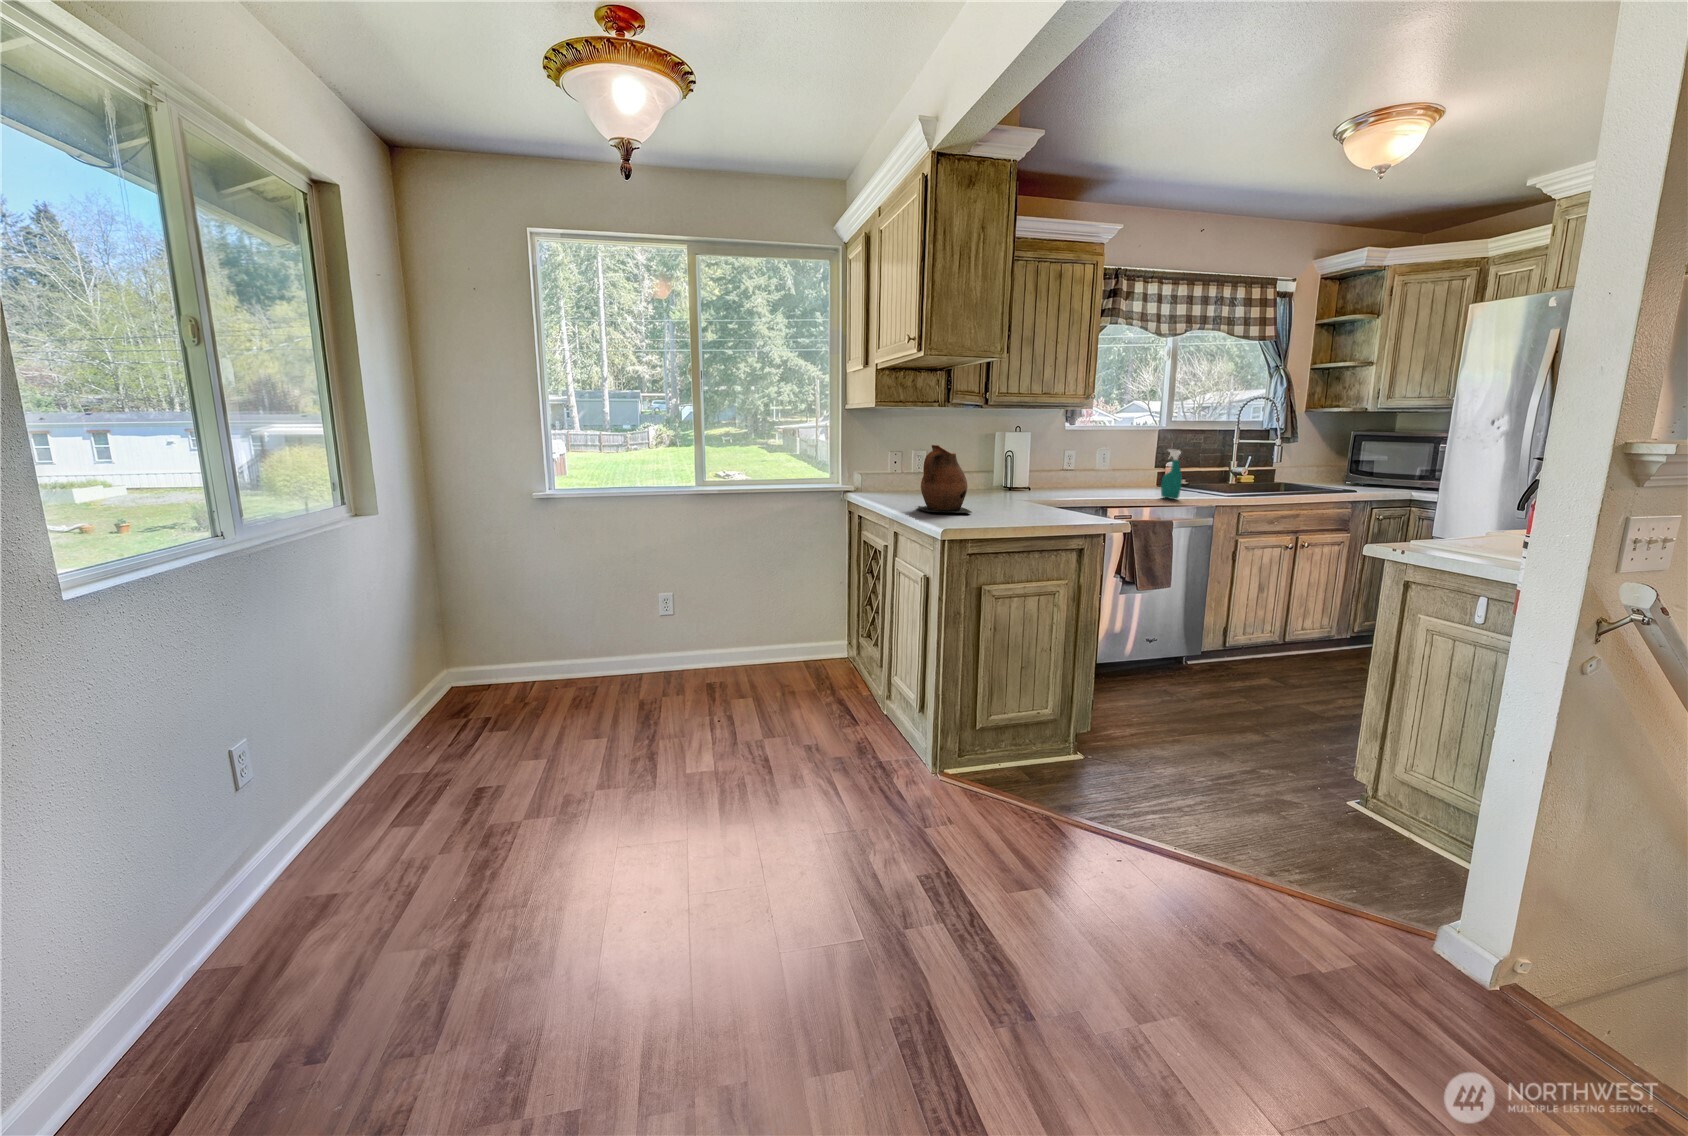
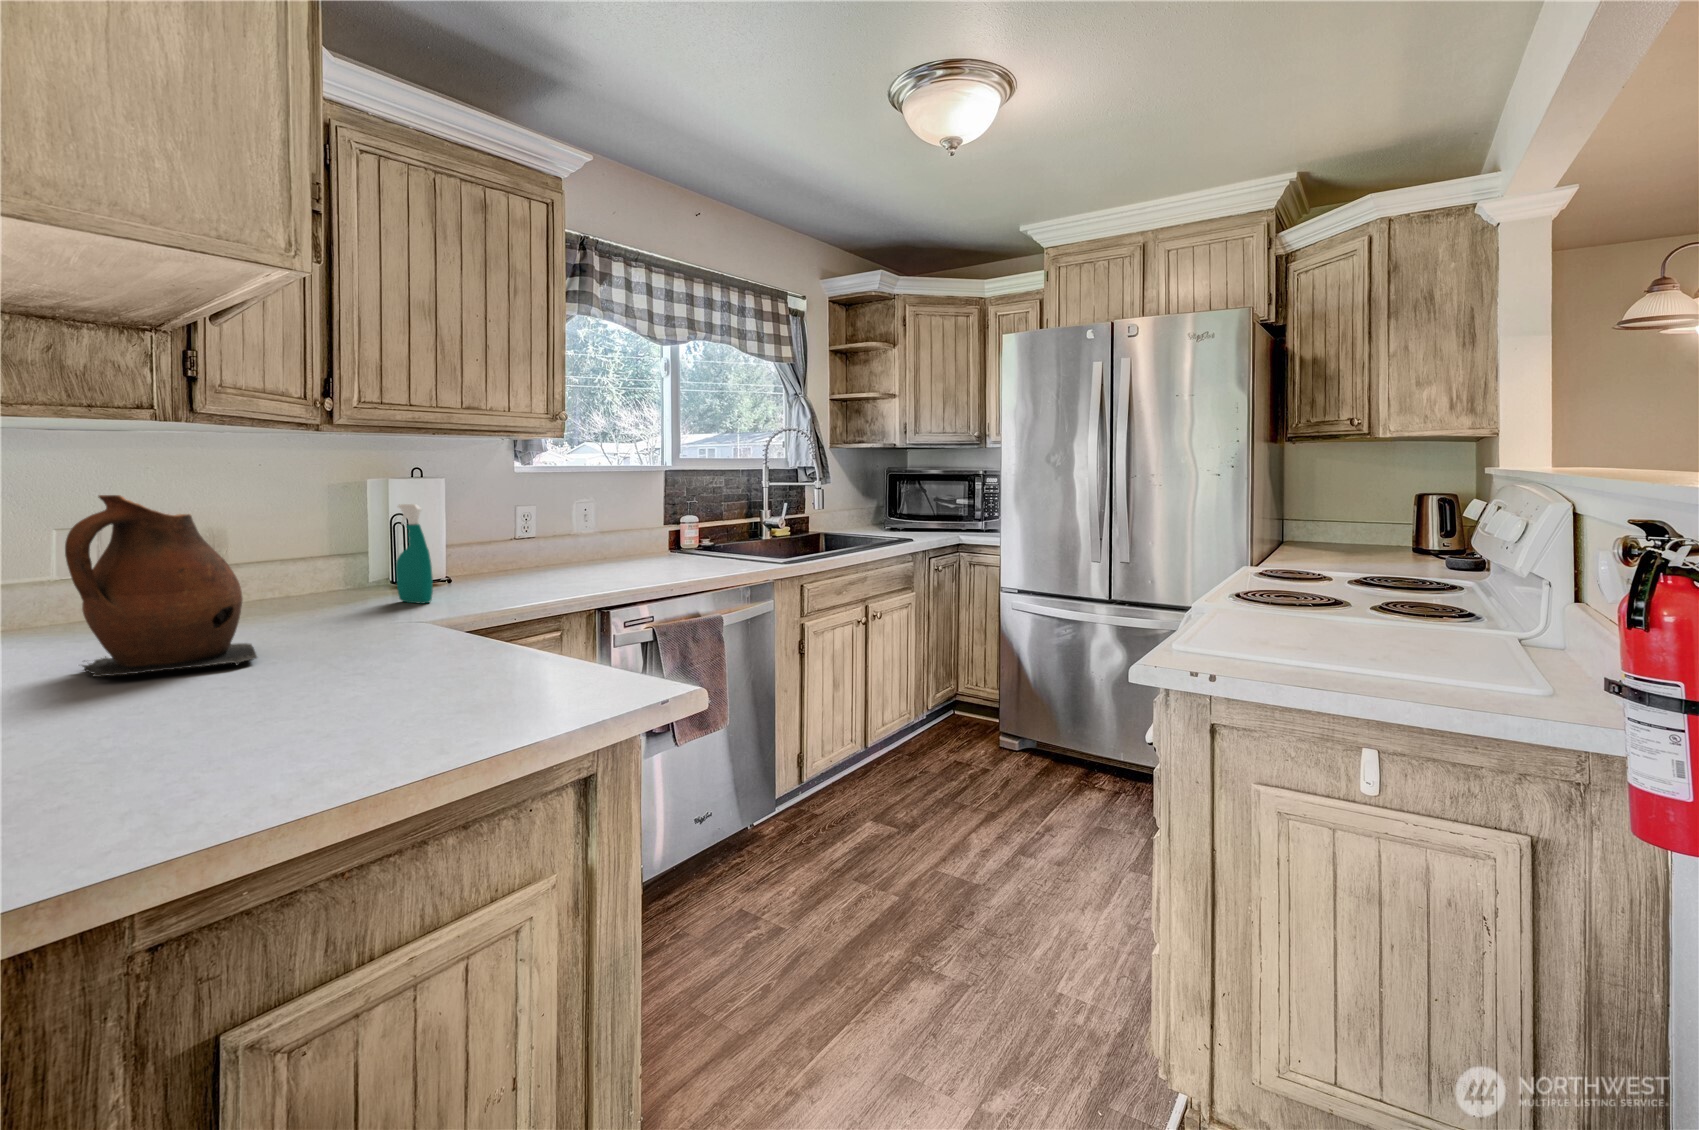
spray bottle: present [1161,450,1182,499] -> present [396,504,433,604]

